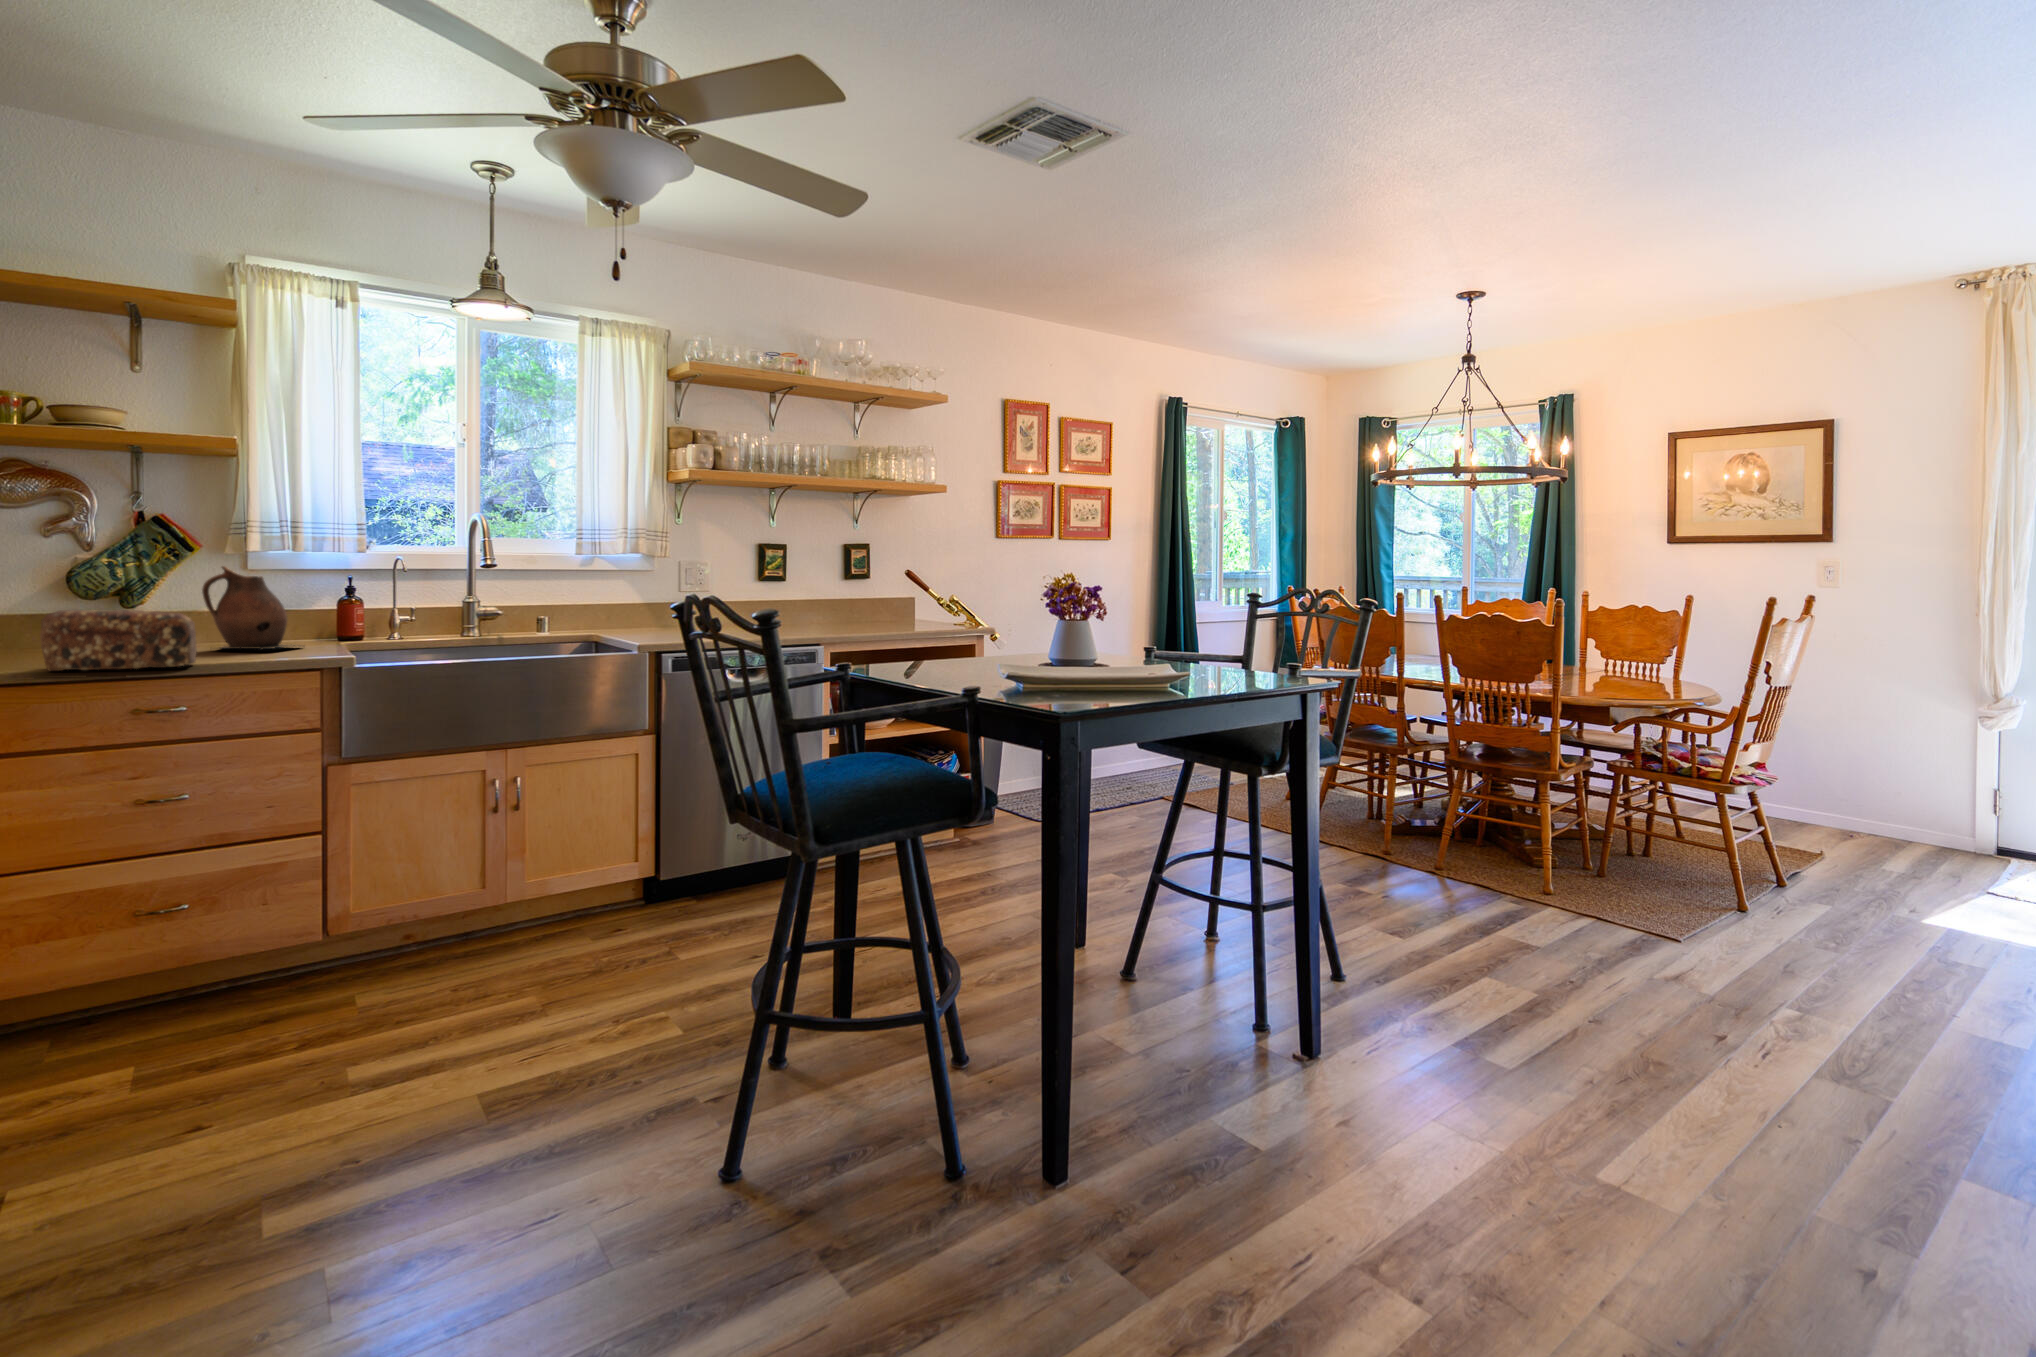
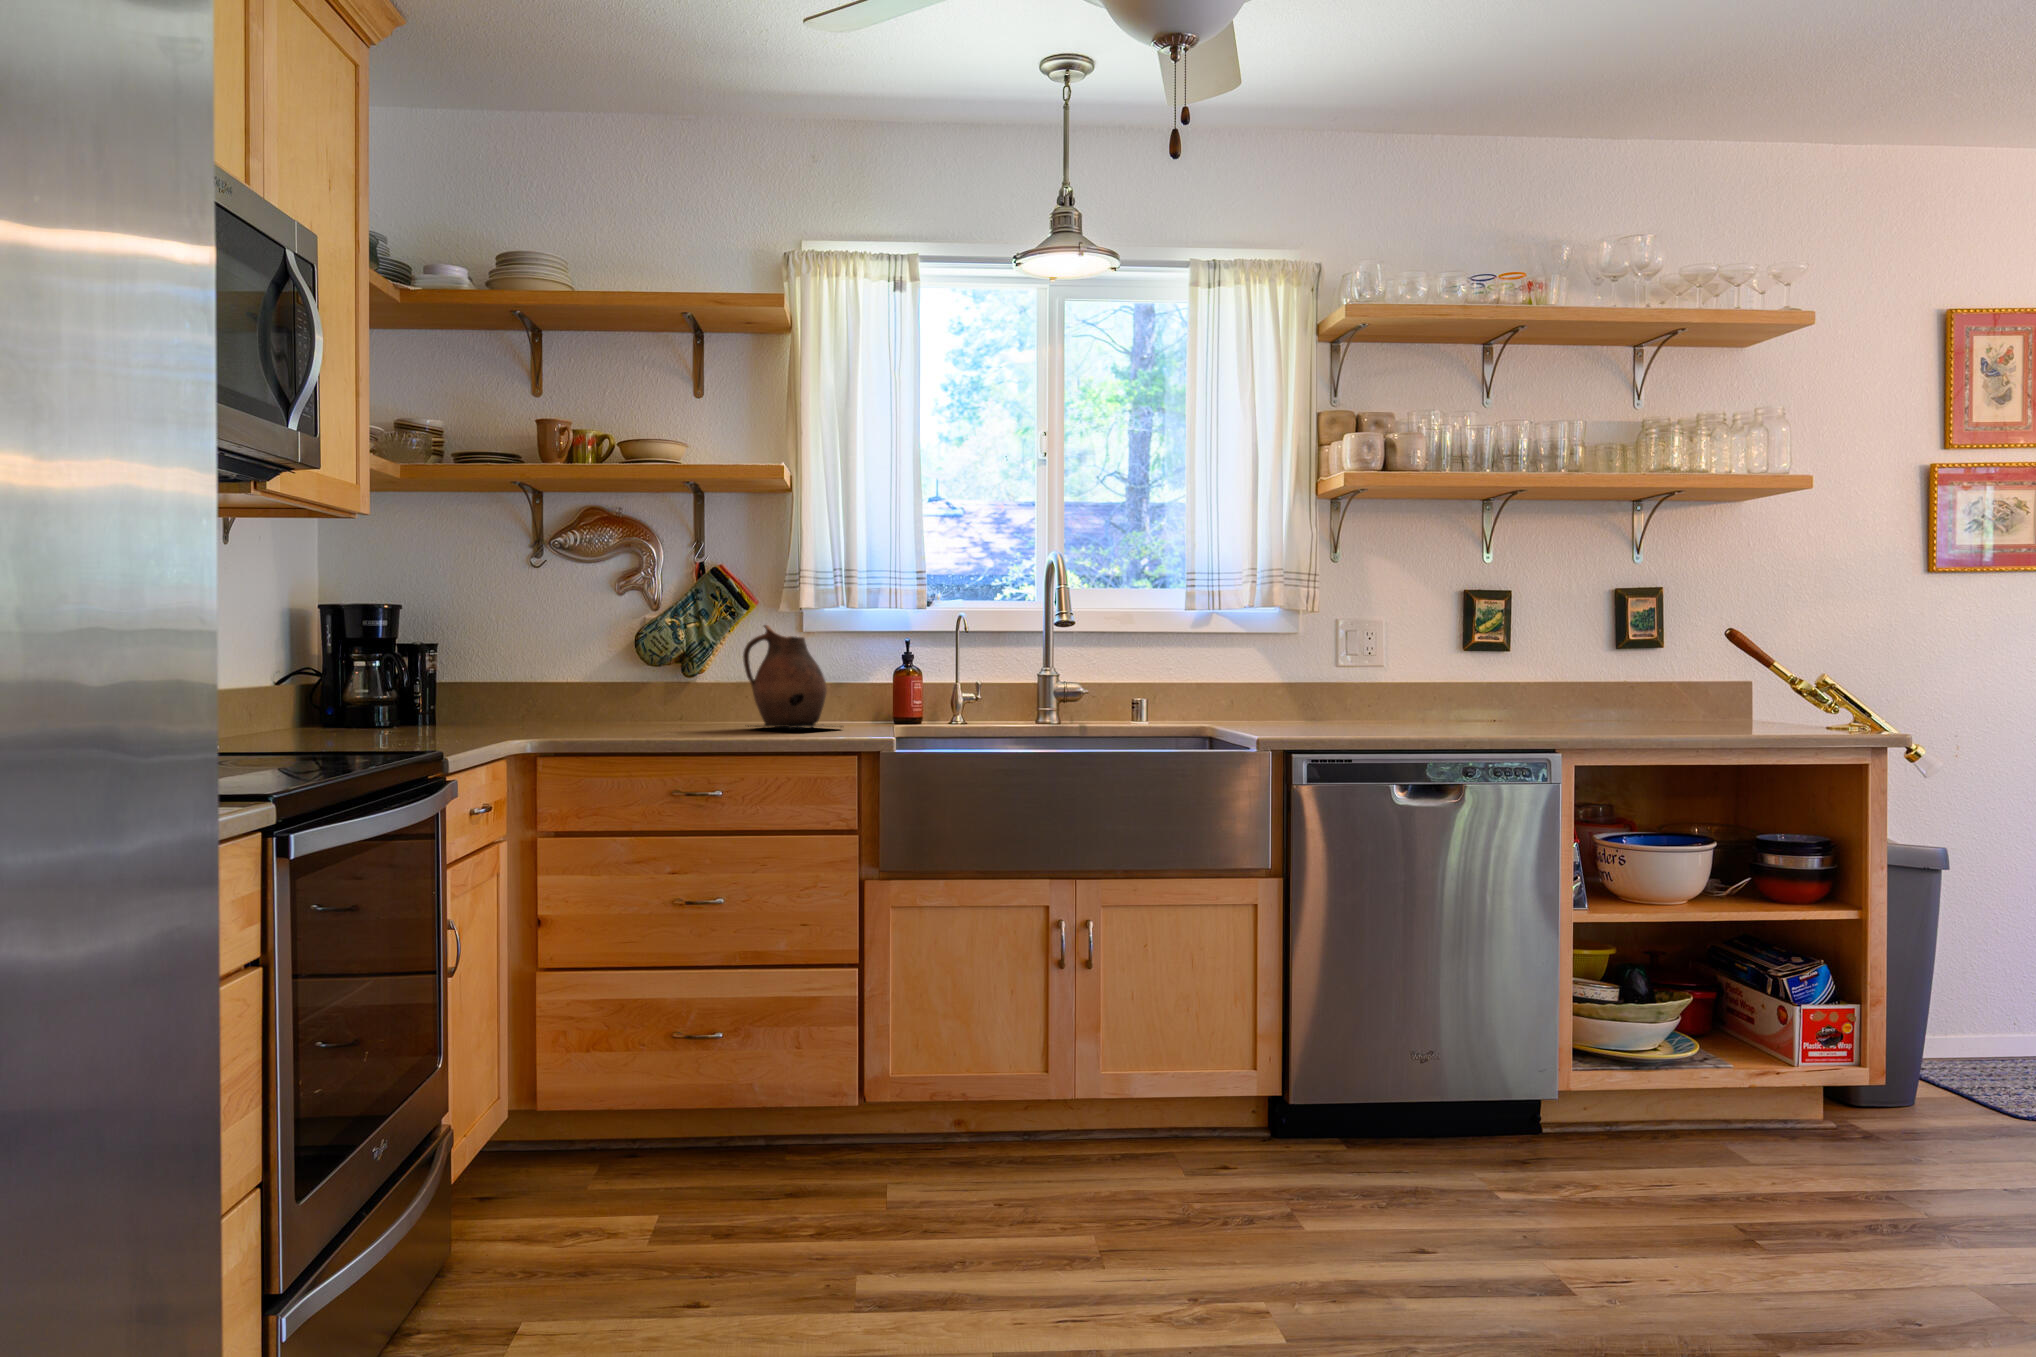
bread loaf: present [40,610,197,672] -> none [552,670,706,742]

